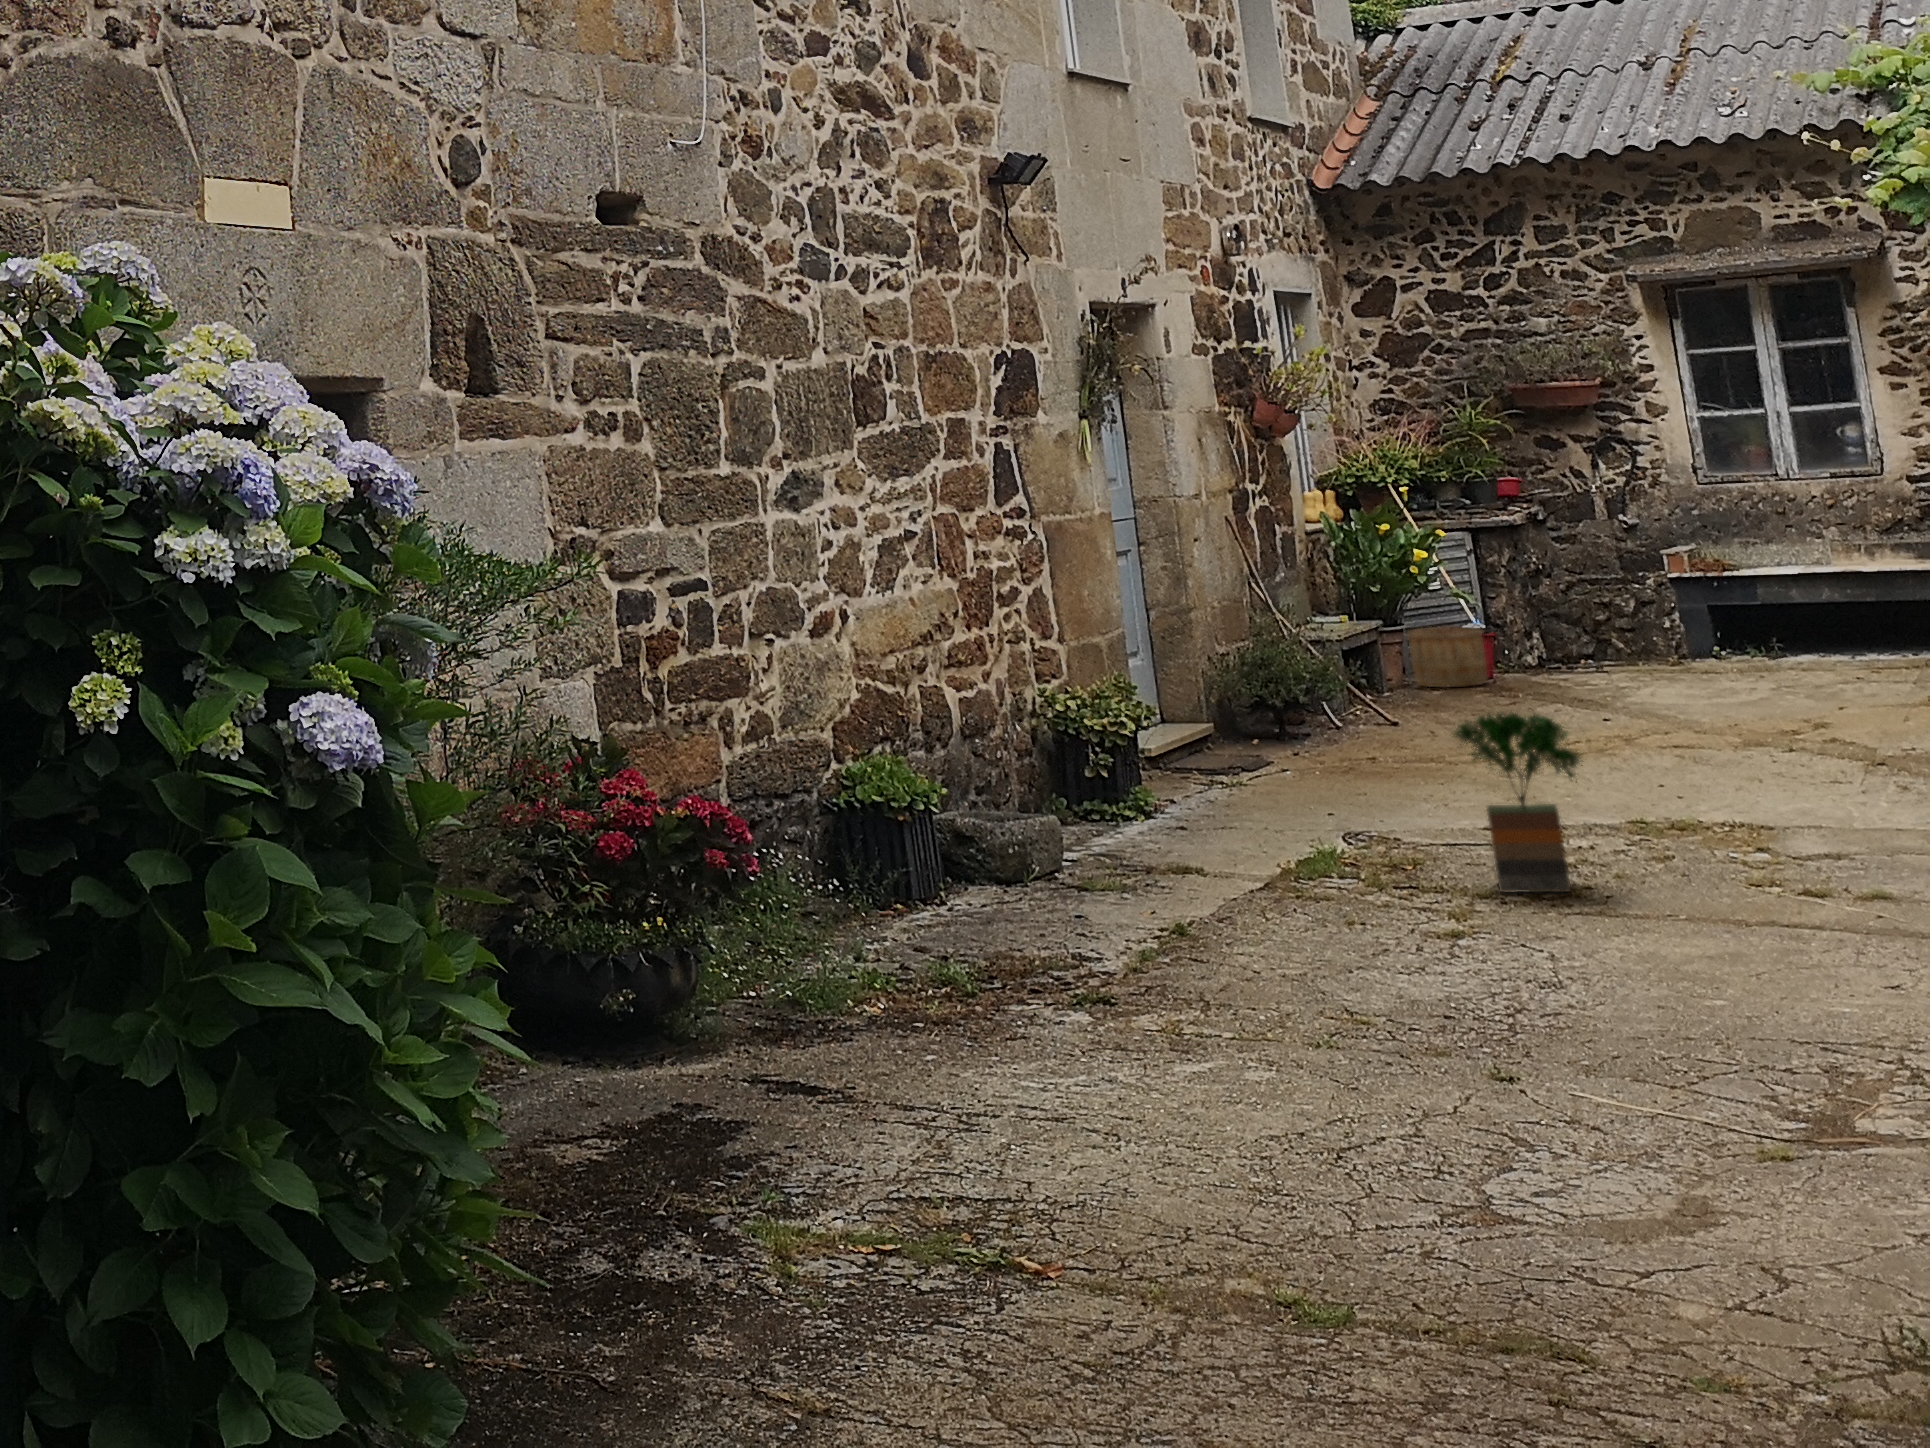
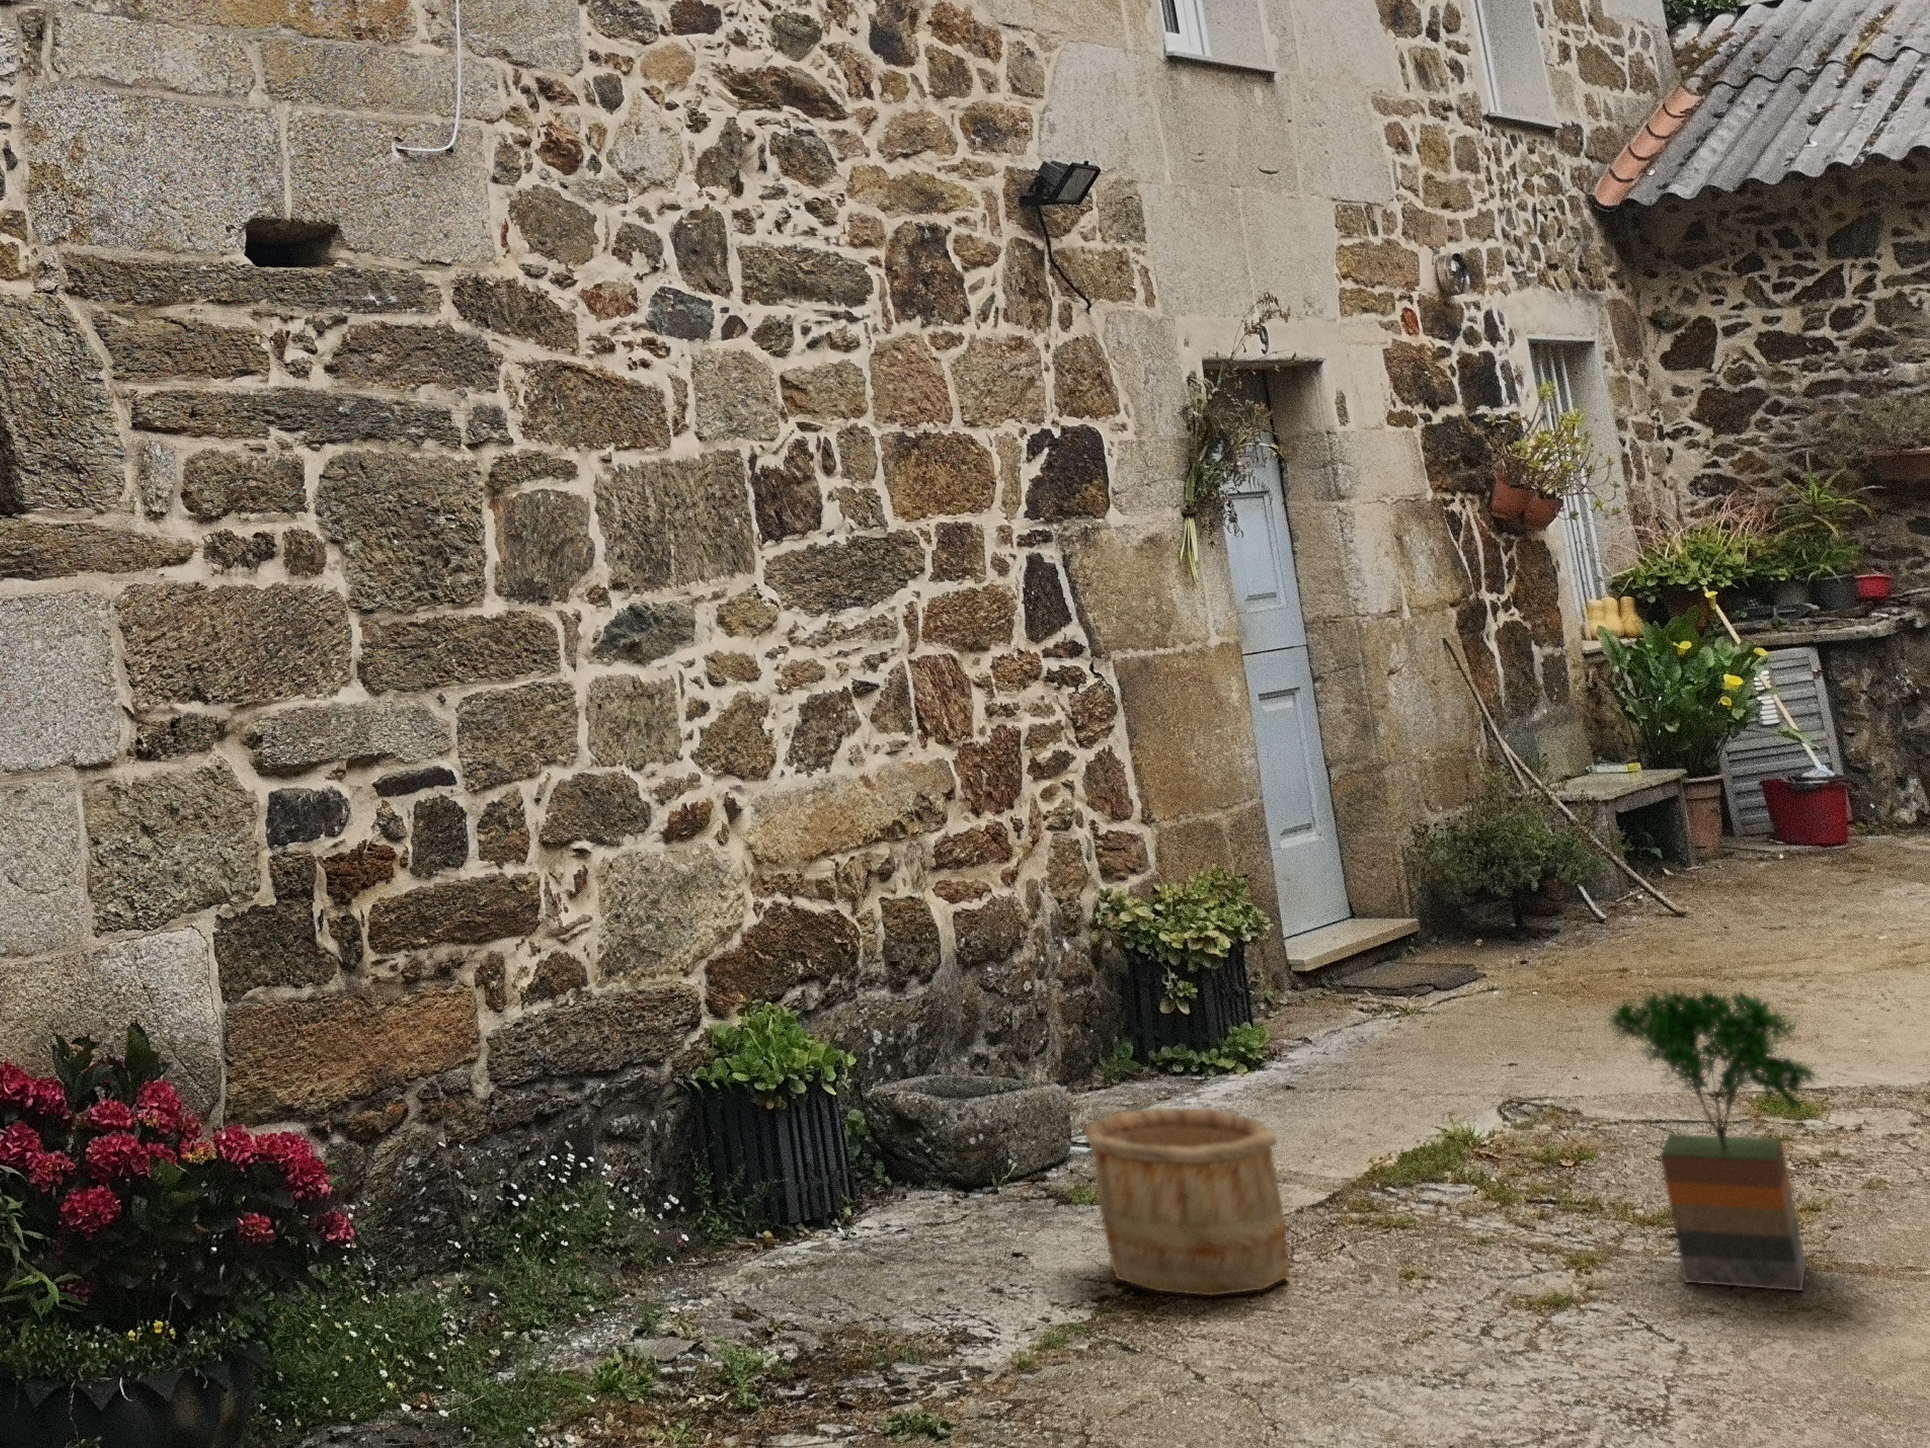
wooden bucket: present [1407,627,1488,688] -> present [1085,1108,1290,1295]

